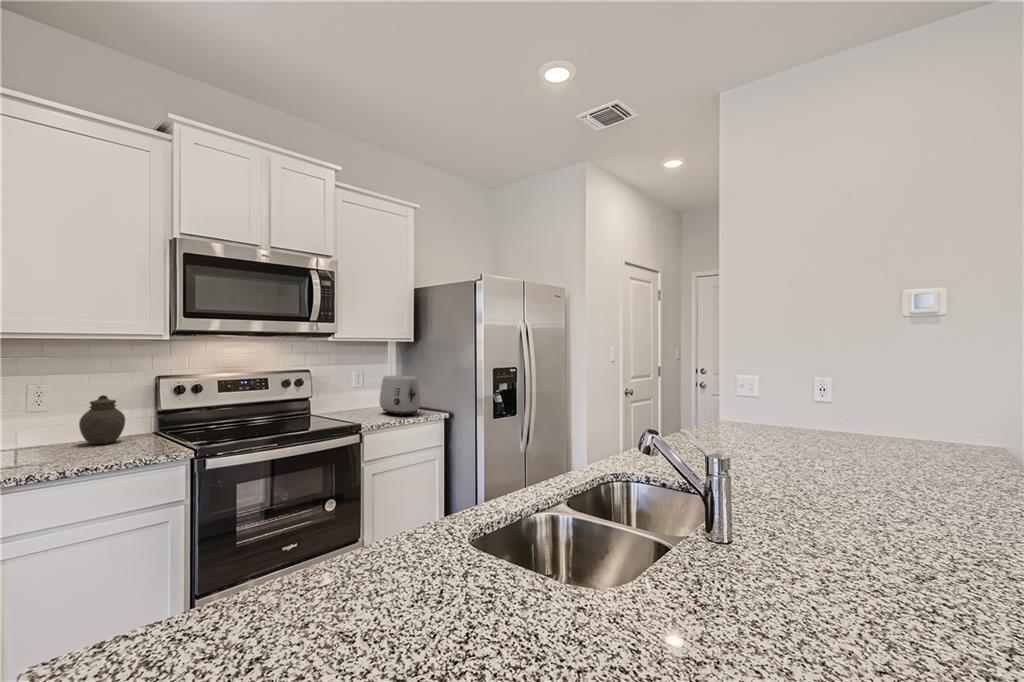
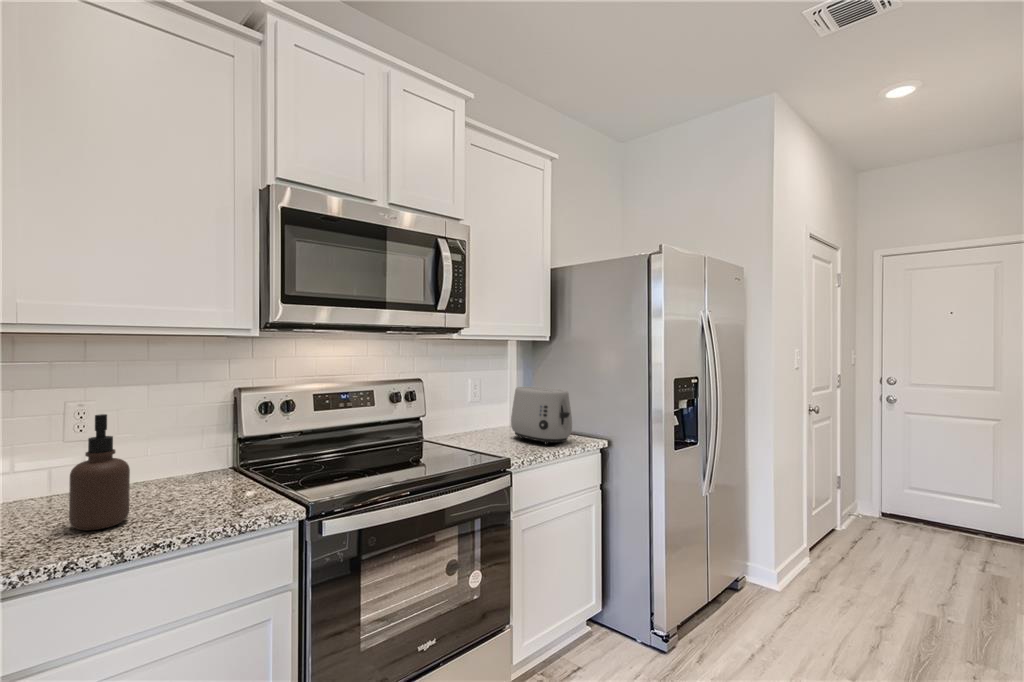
soap dispenser: none [25,390,68,464] -> present [69,414,130,530]
jar: present [79,395,125,444] -> none [138,416,198,488]

